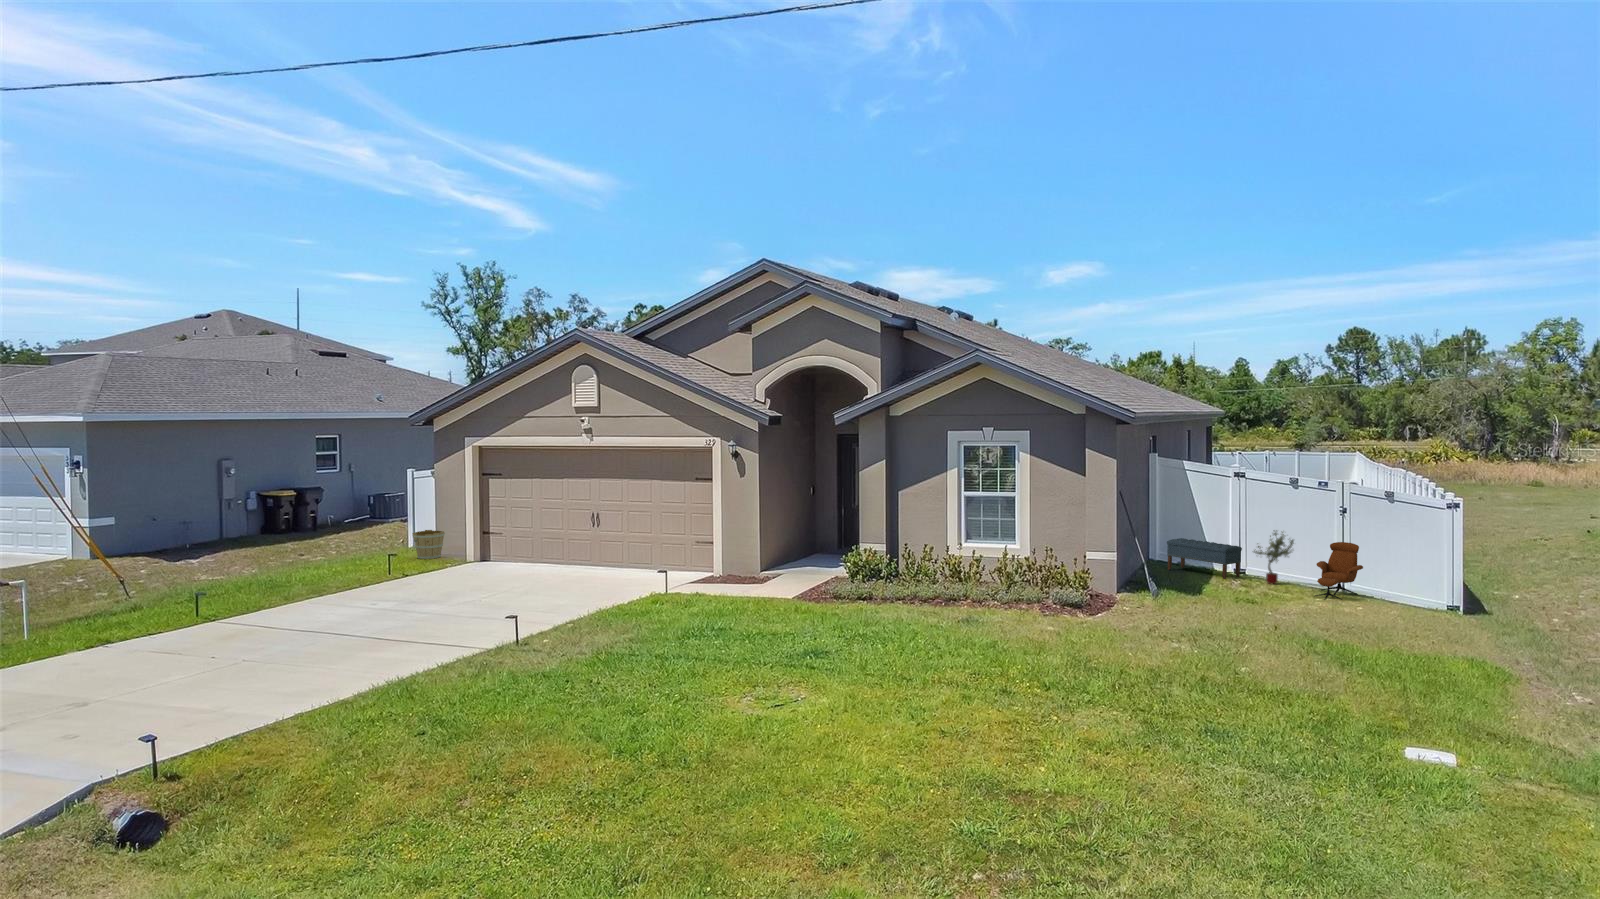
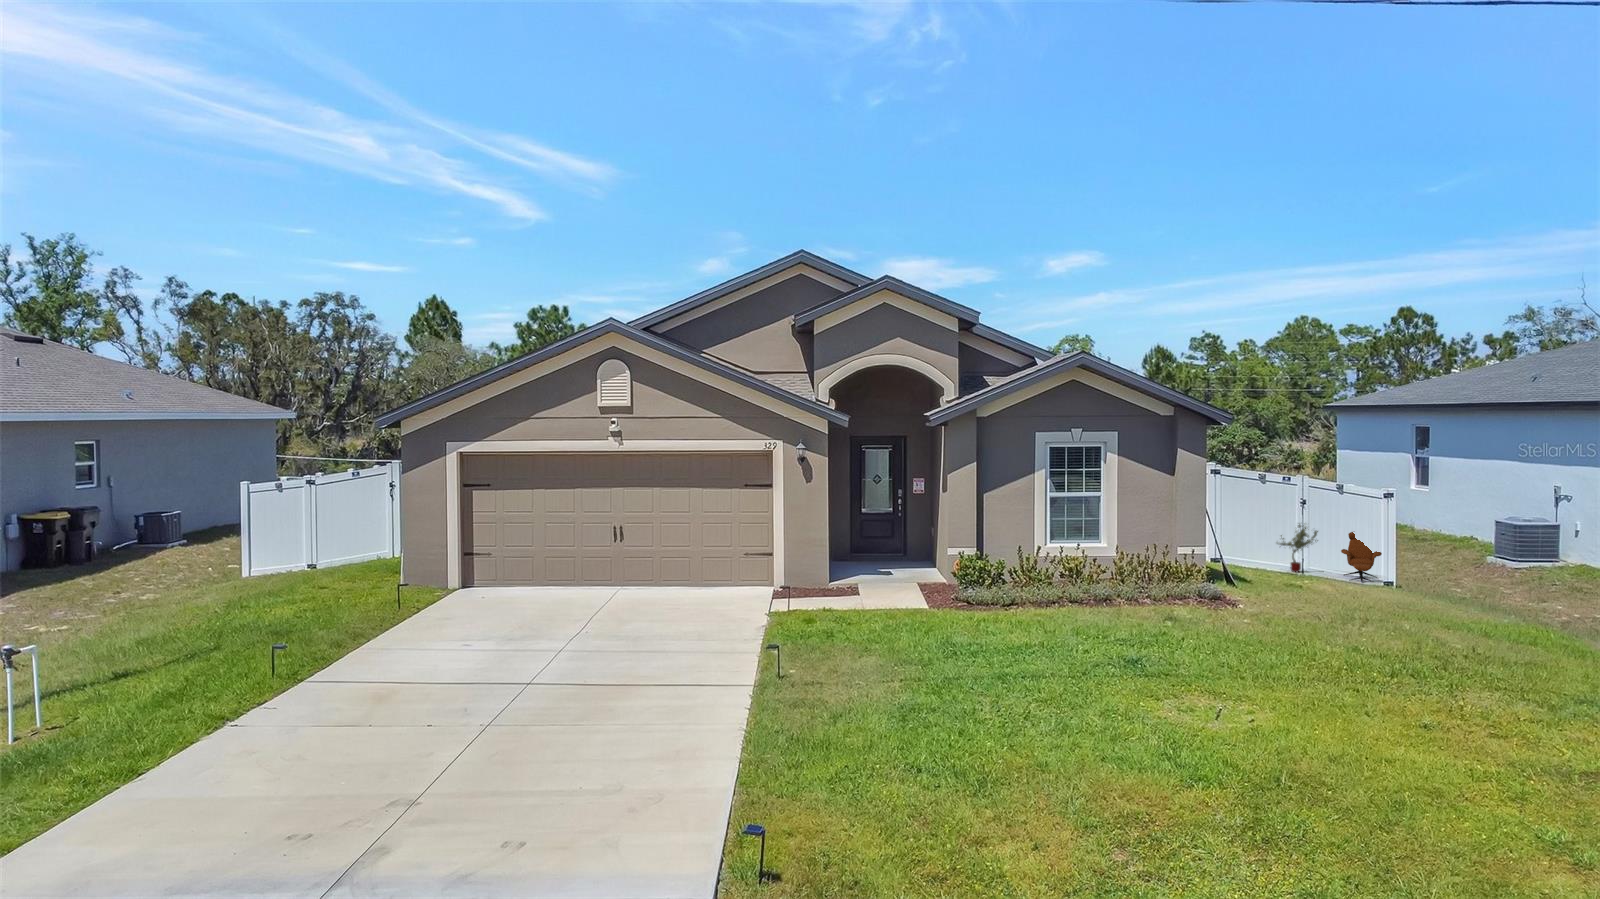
wooden bucket: present [412,530,445,559] -> none [382,555,422,591]
bench: present [1167,538,1242,579] -> none [1189,534,1261,570]

